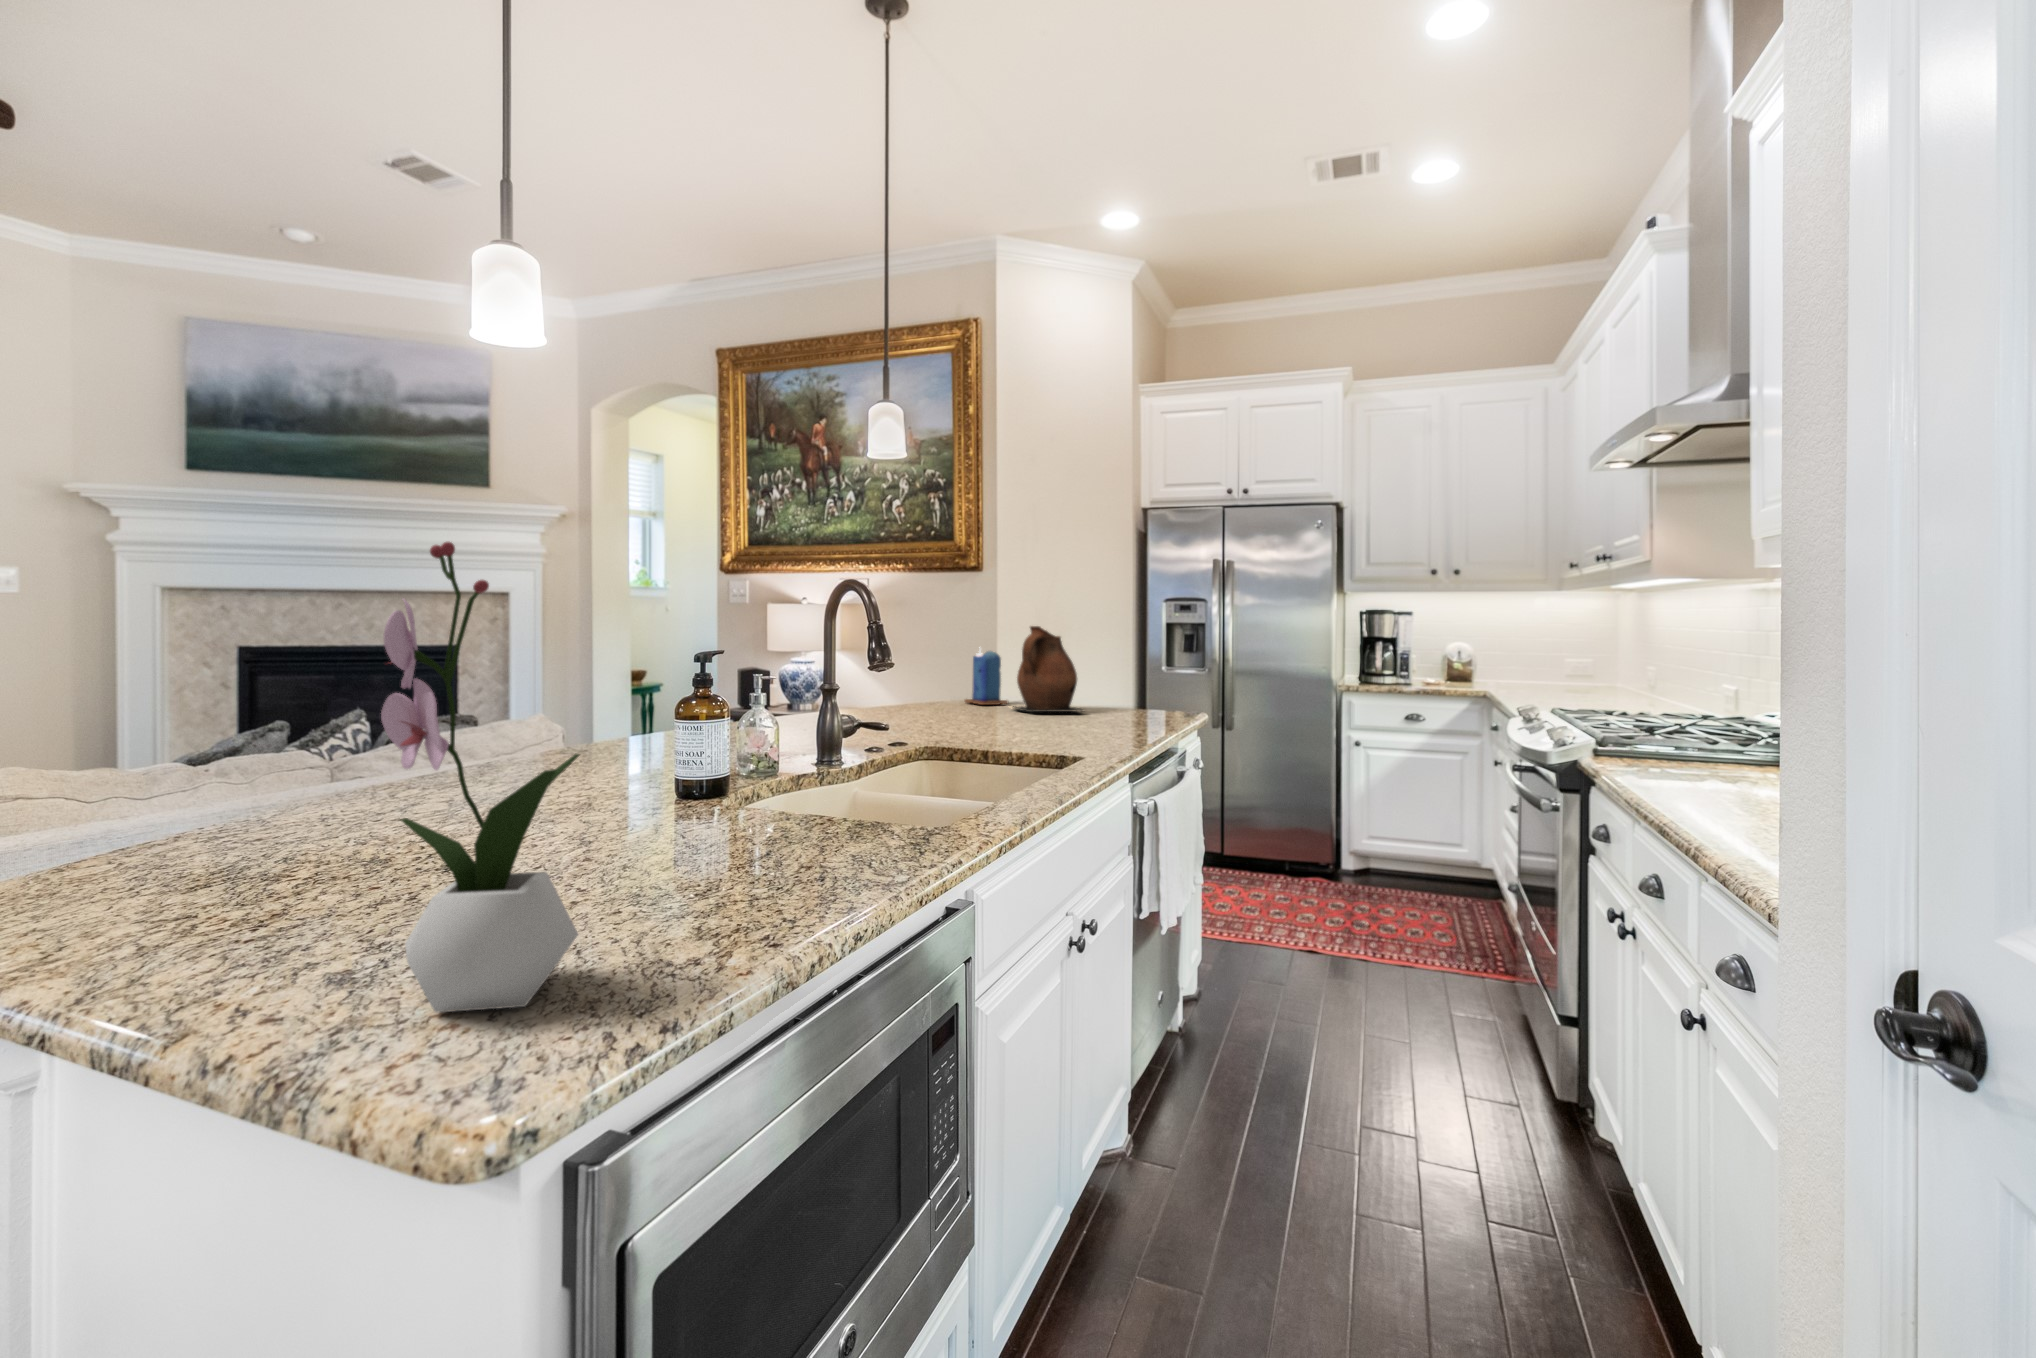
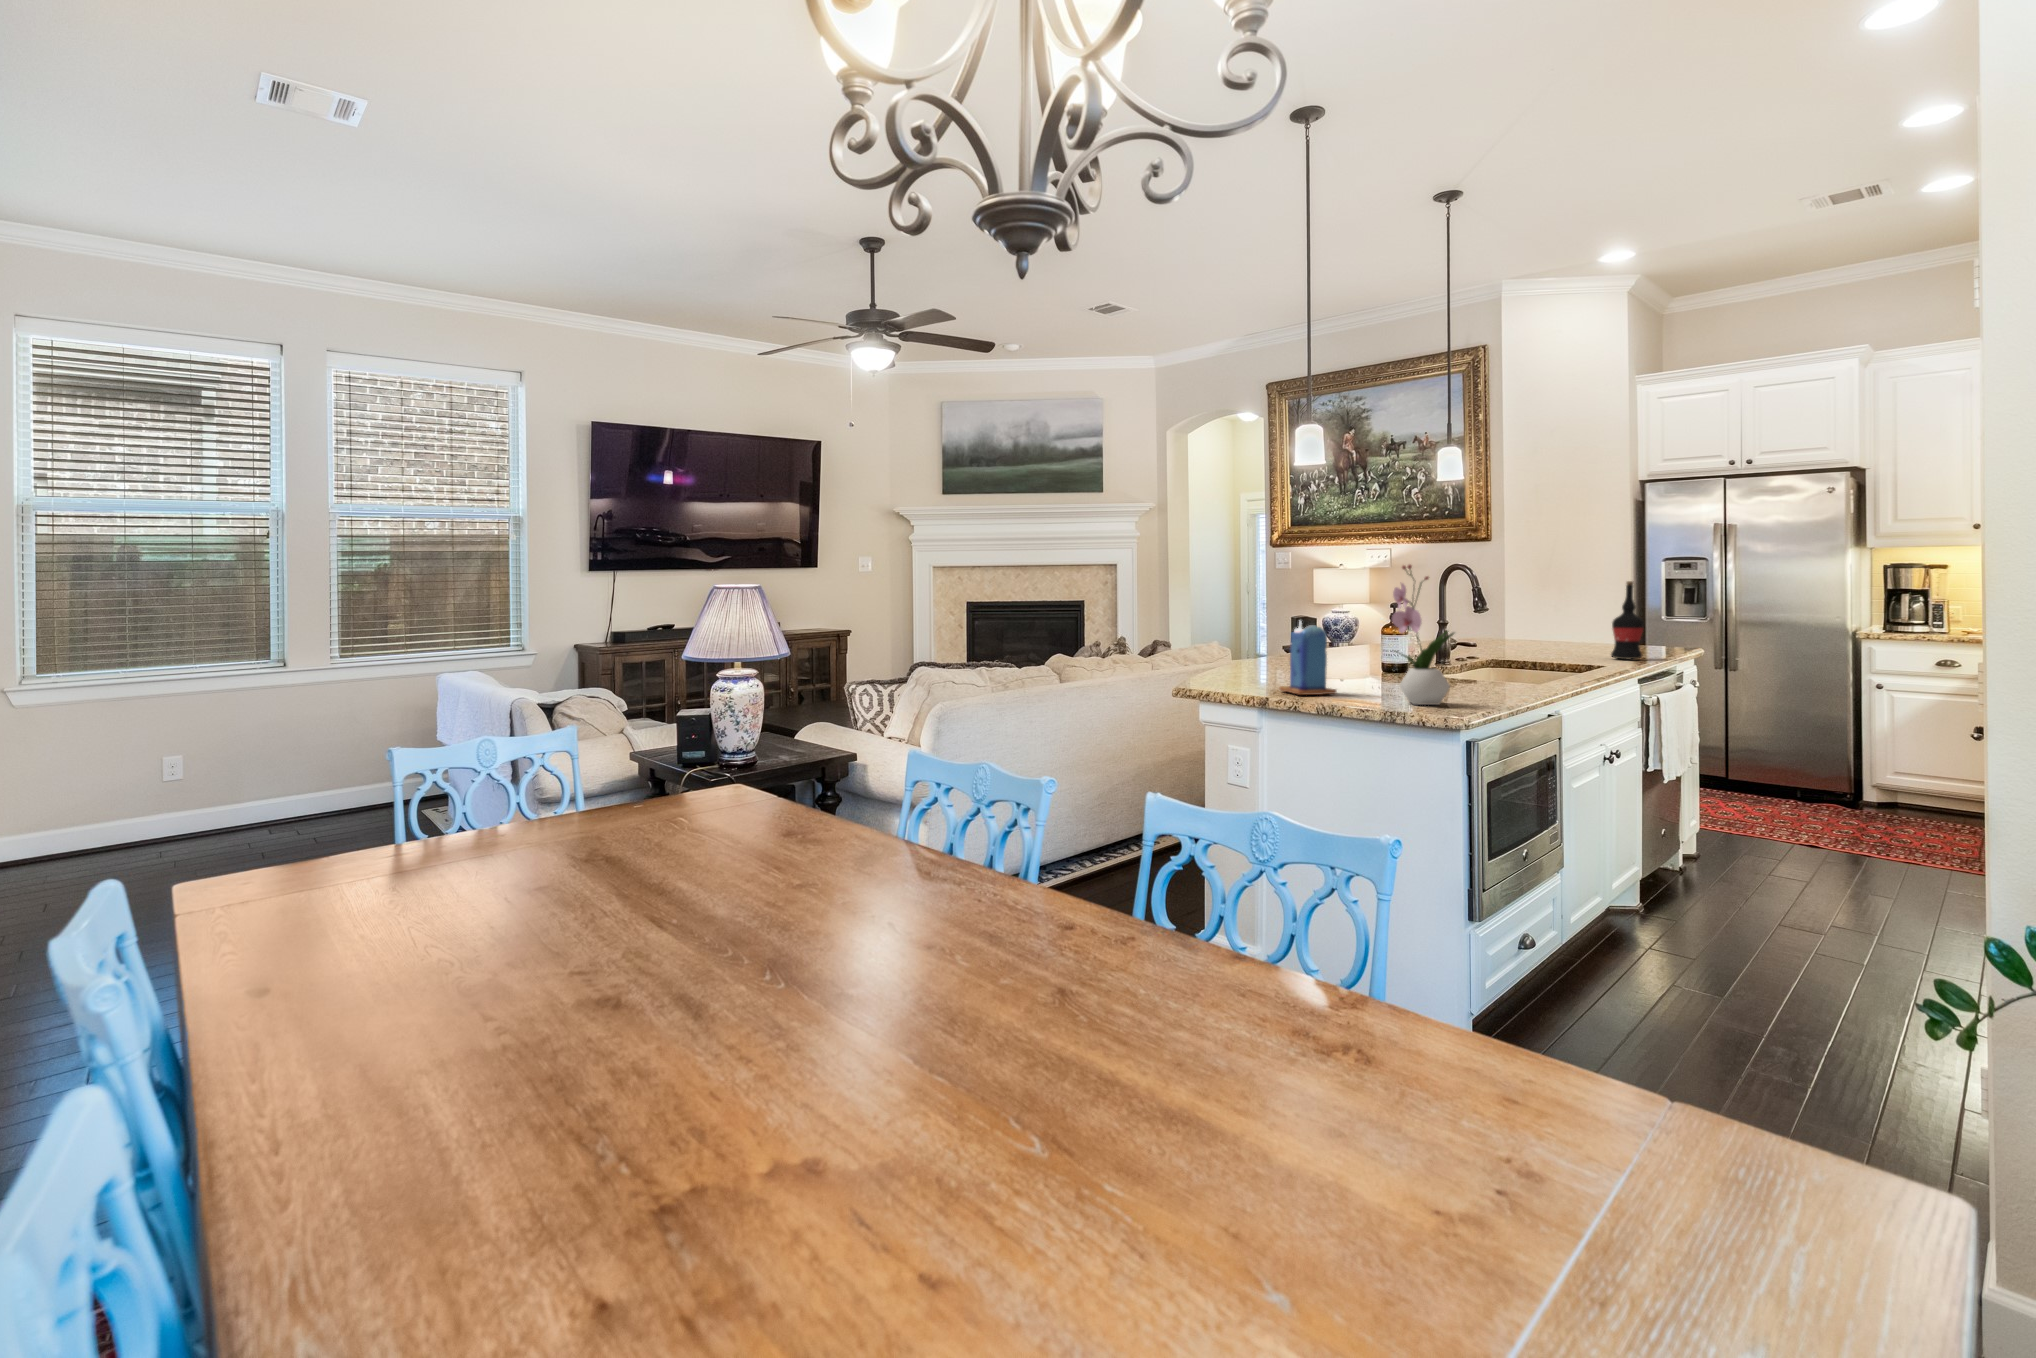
wine bottle: none [1097,622,1138,737] -> present [1611,581,1644,659]
ceramic pitcher: present [1013,626,1083,712] -> none [1531,585,1596,648]
candle: present [965,647,1008,705] -> present [1280,621,1336,695]

